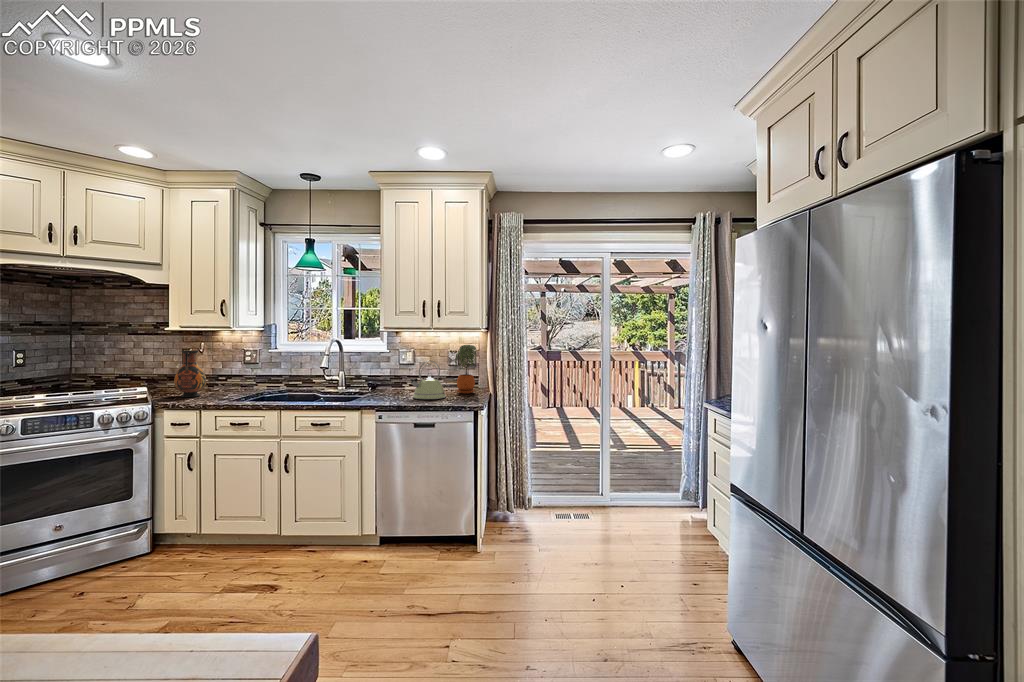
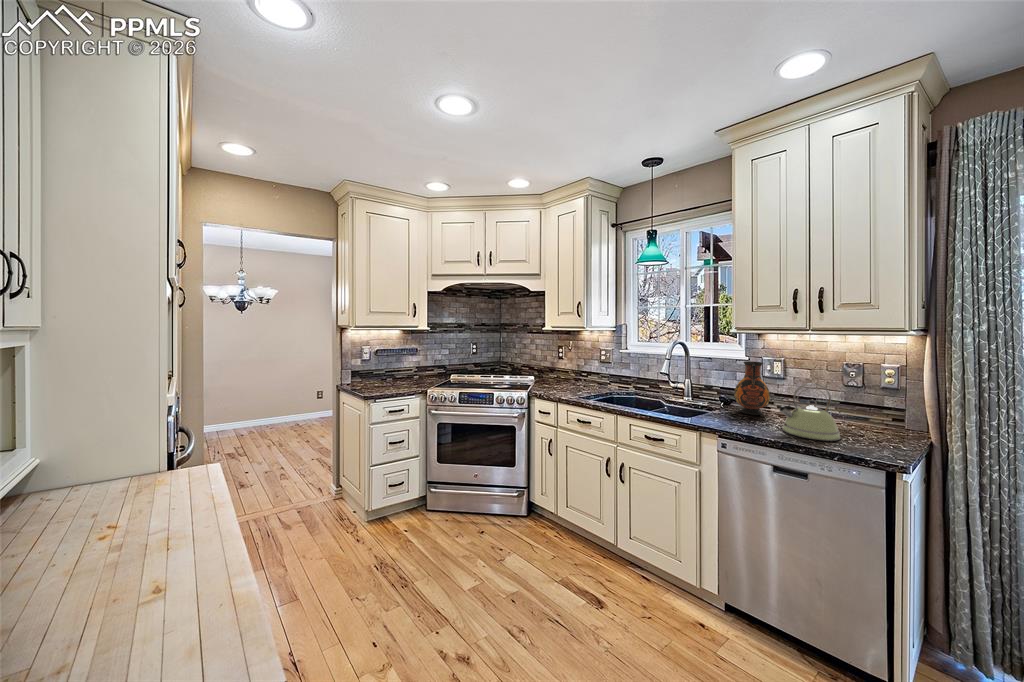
potted plant: present [454,345,476,394] -> none [856,362,906,437]
vase: present [174,351,206,397] -> present [734,361,770,415]

